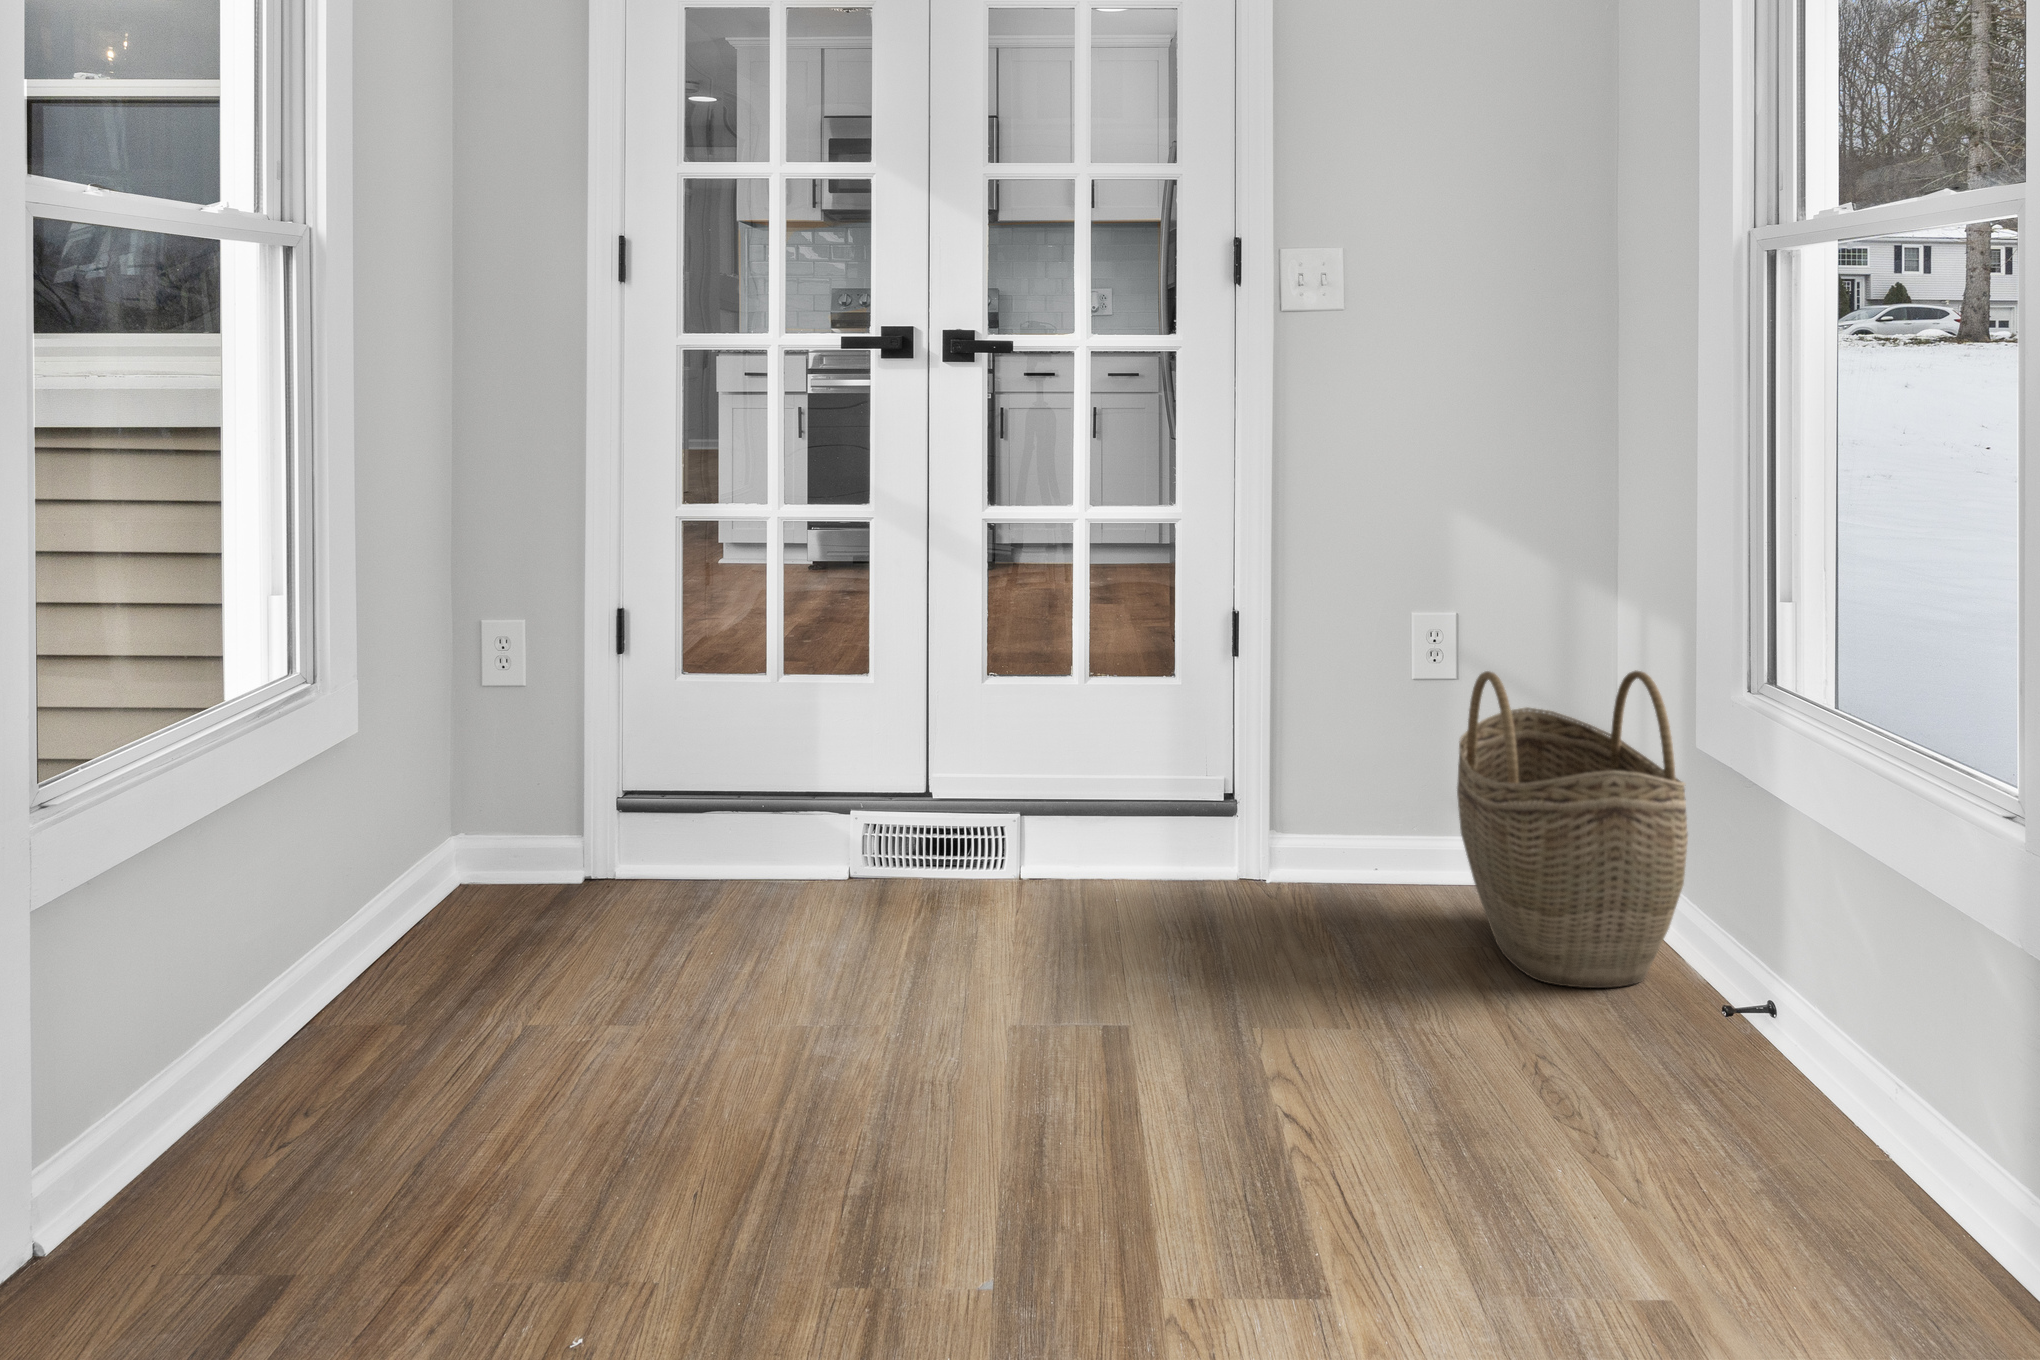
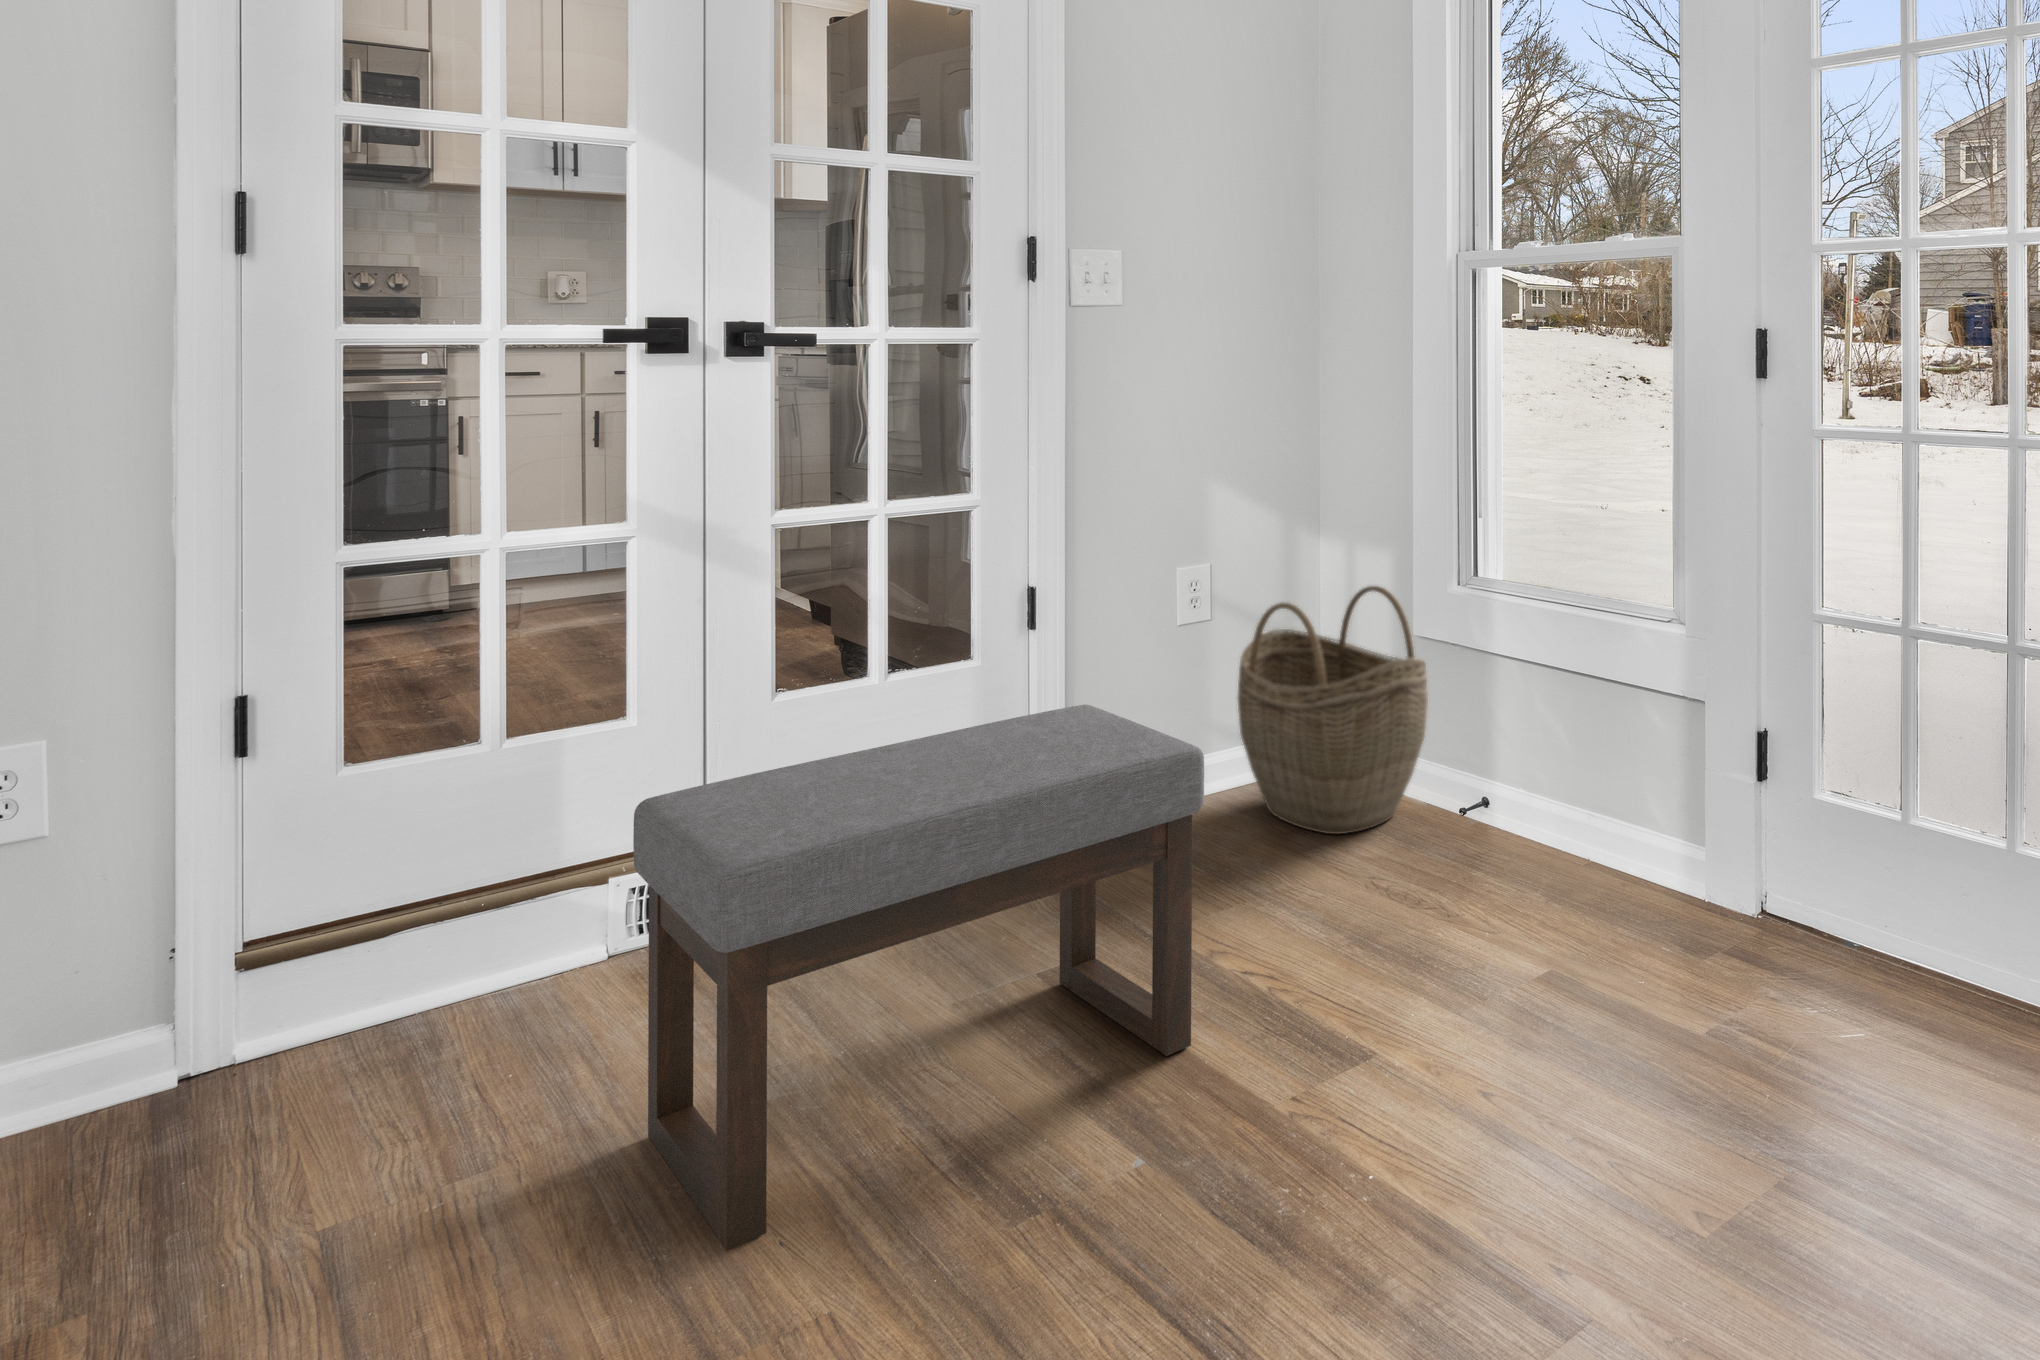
ottoman: none [654,733,1147,1136] -> present [633,705,1204,1250]

